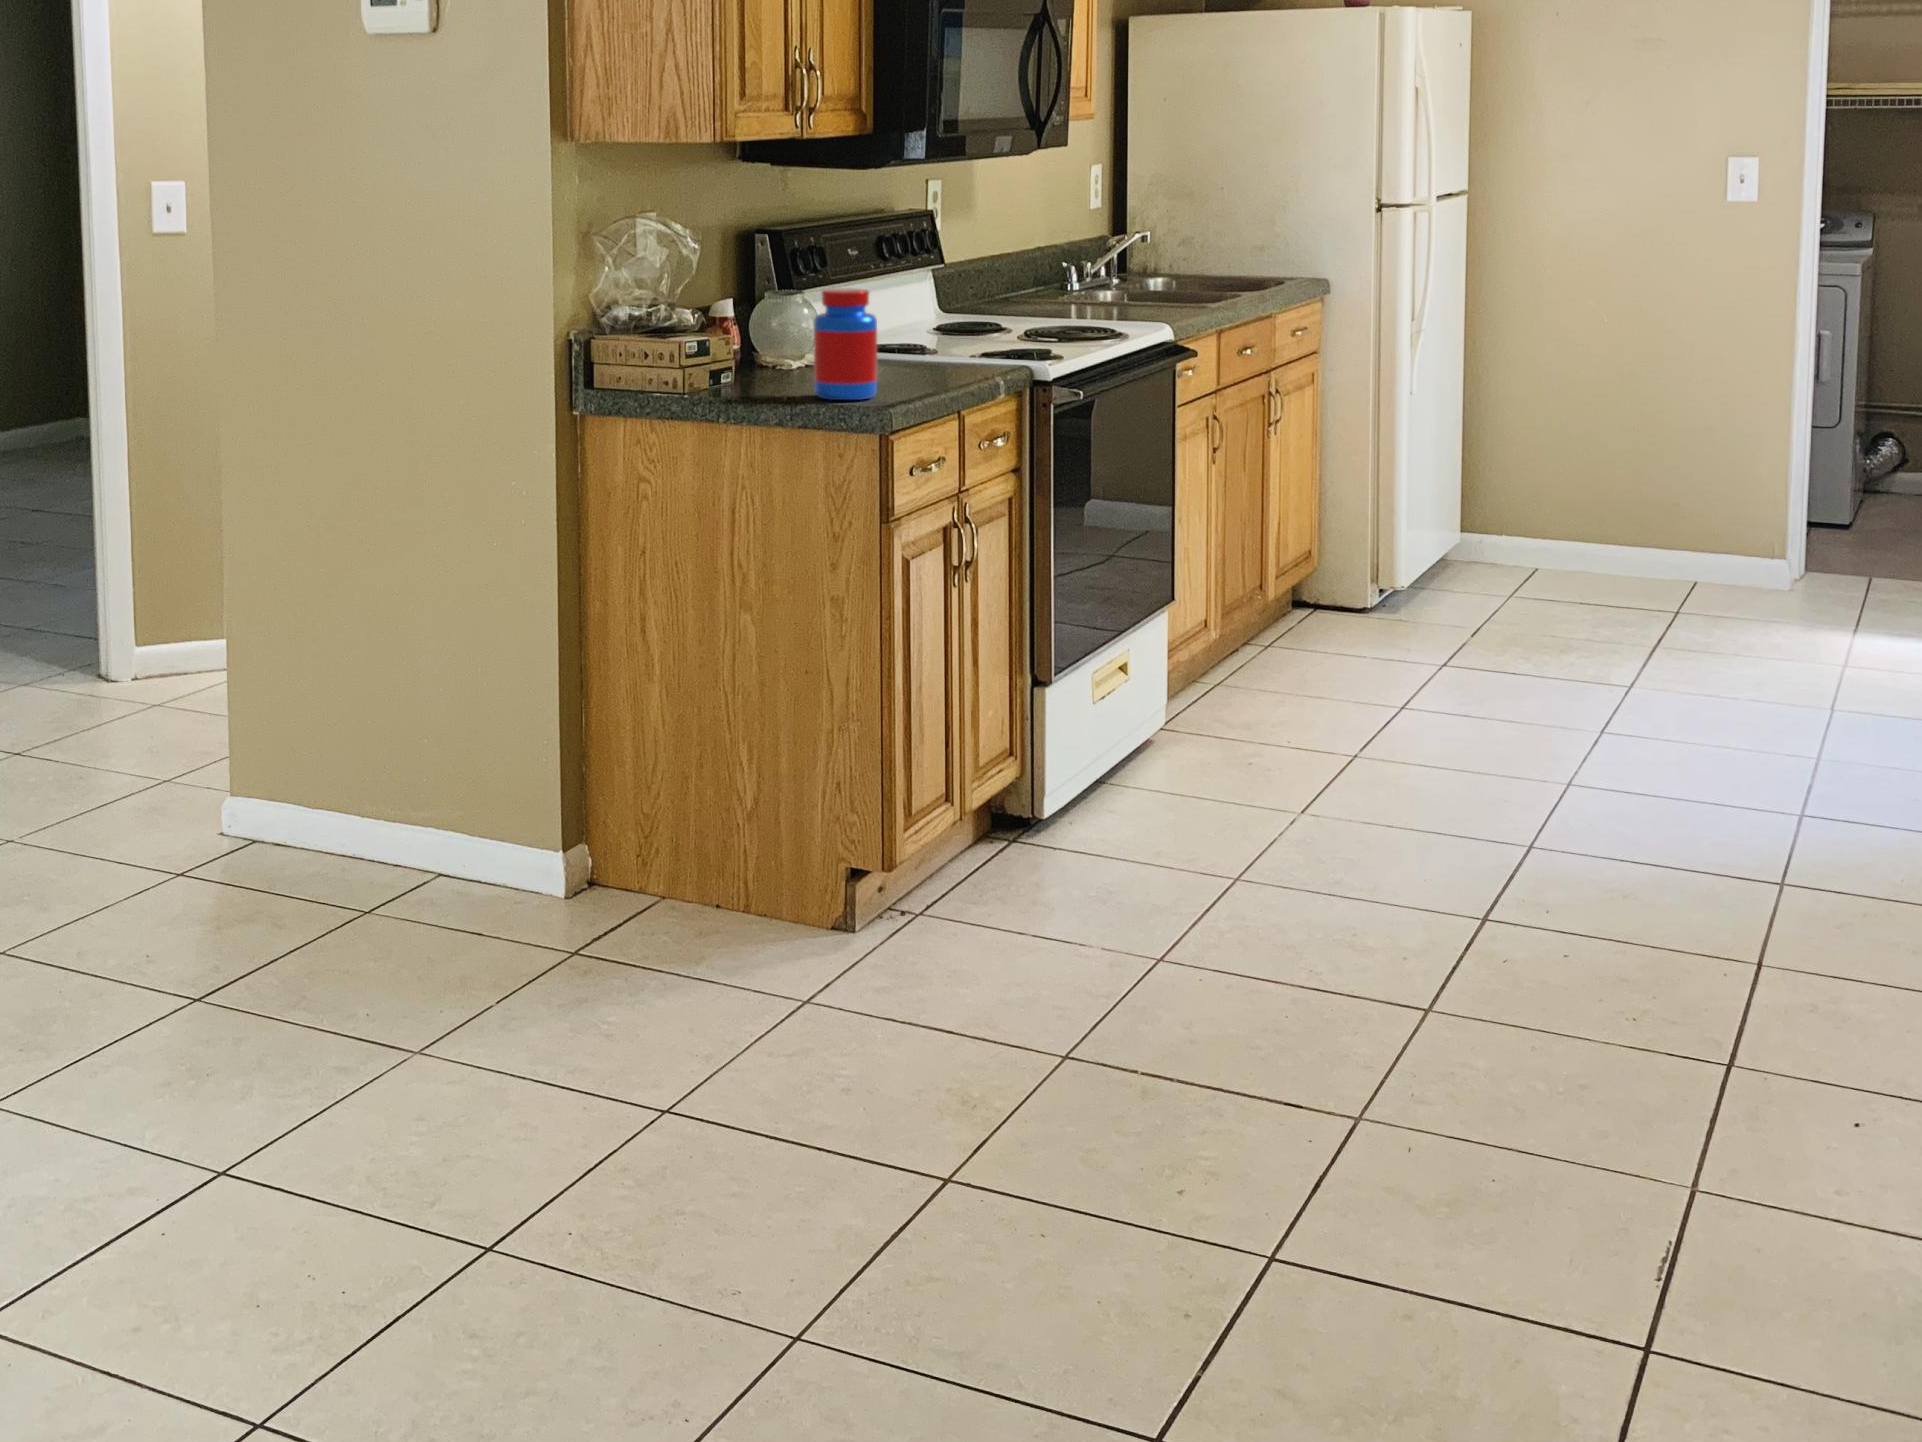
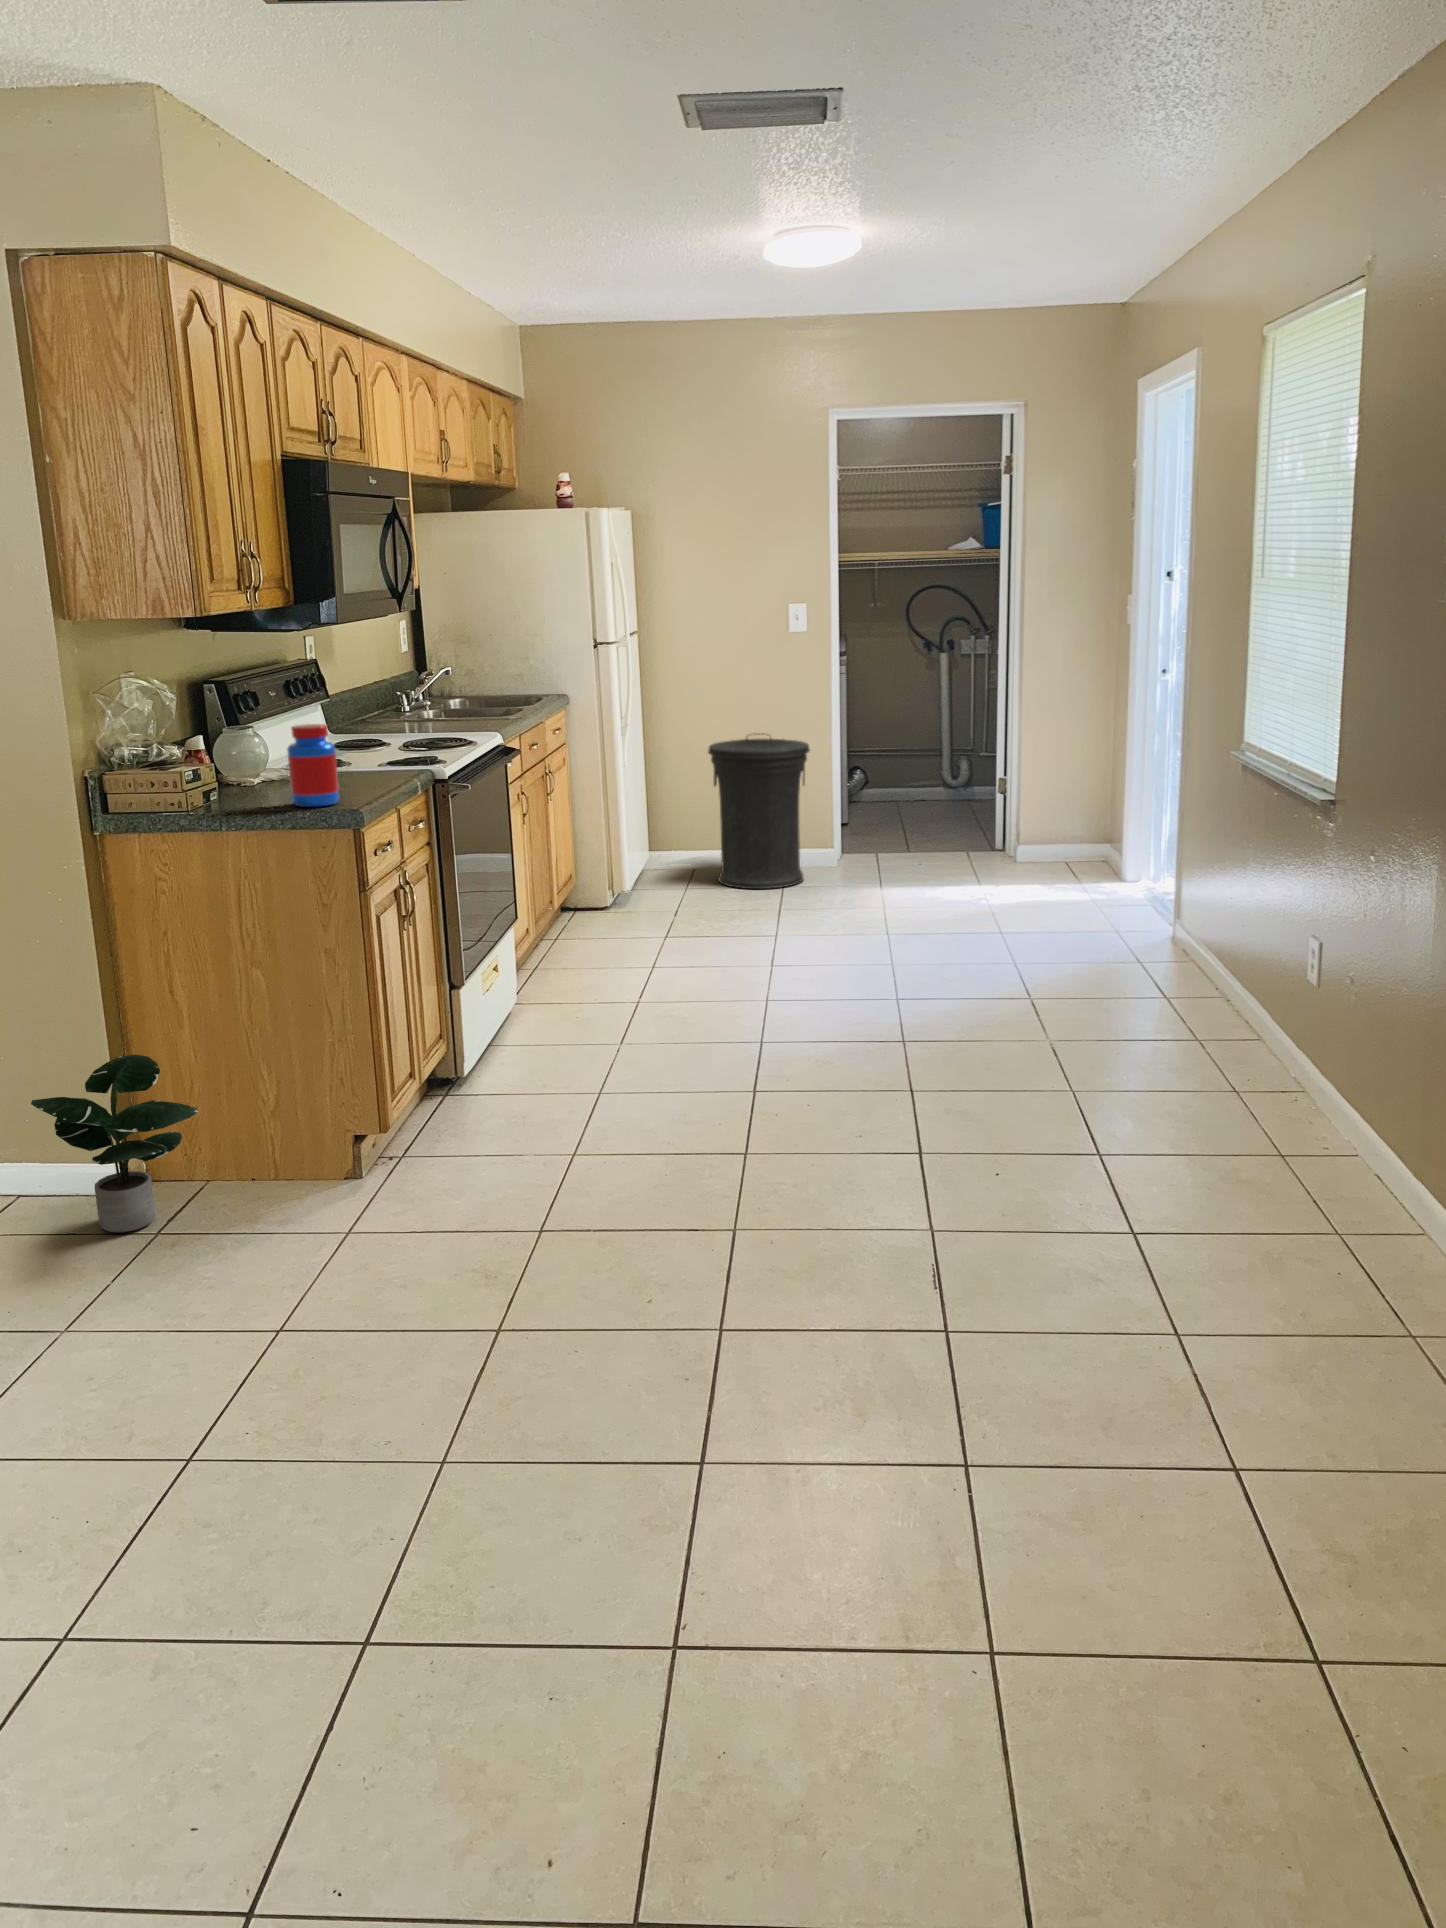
trash can: none [1567,360,1746,612] -> present [708,734,810,889]
potted plant: none [442,709,639,943] -> present [31,1054,198,1232]

